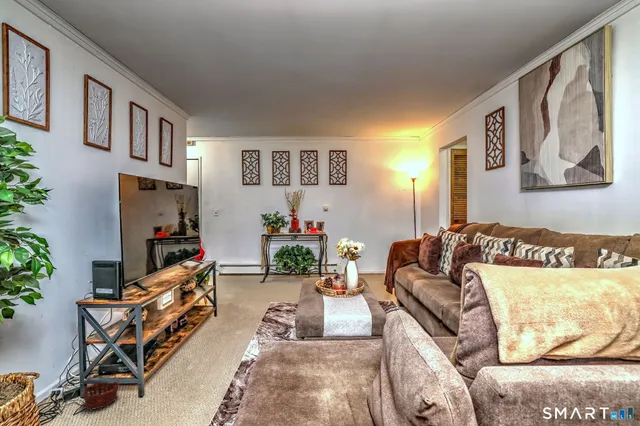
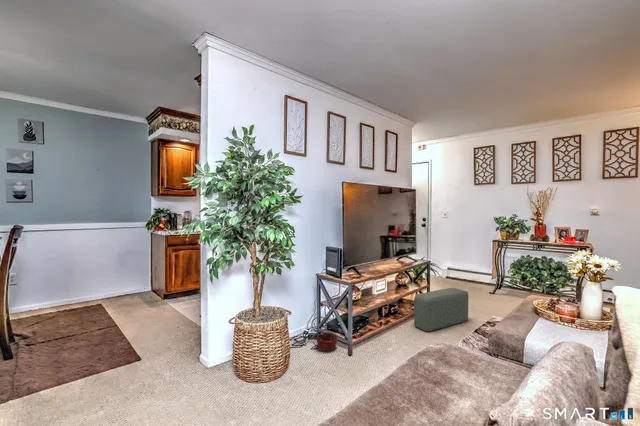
pouf: none [207,285,255,335] -> present [414,288,468,332]

